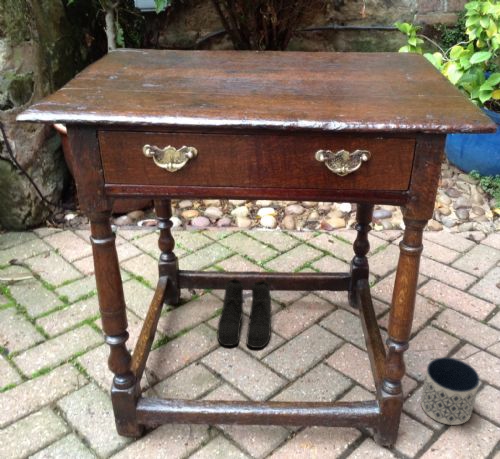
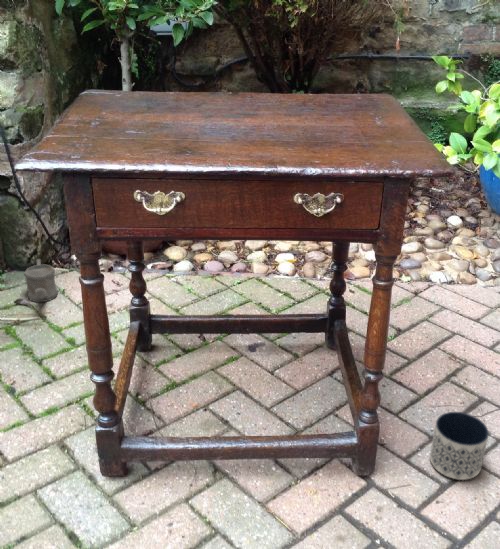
watering can: none [17,220,52,262] -> present [24,259,58,302]
boots: present [218,278,271,348] -> none [227,325,283,397]

